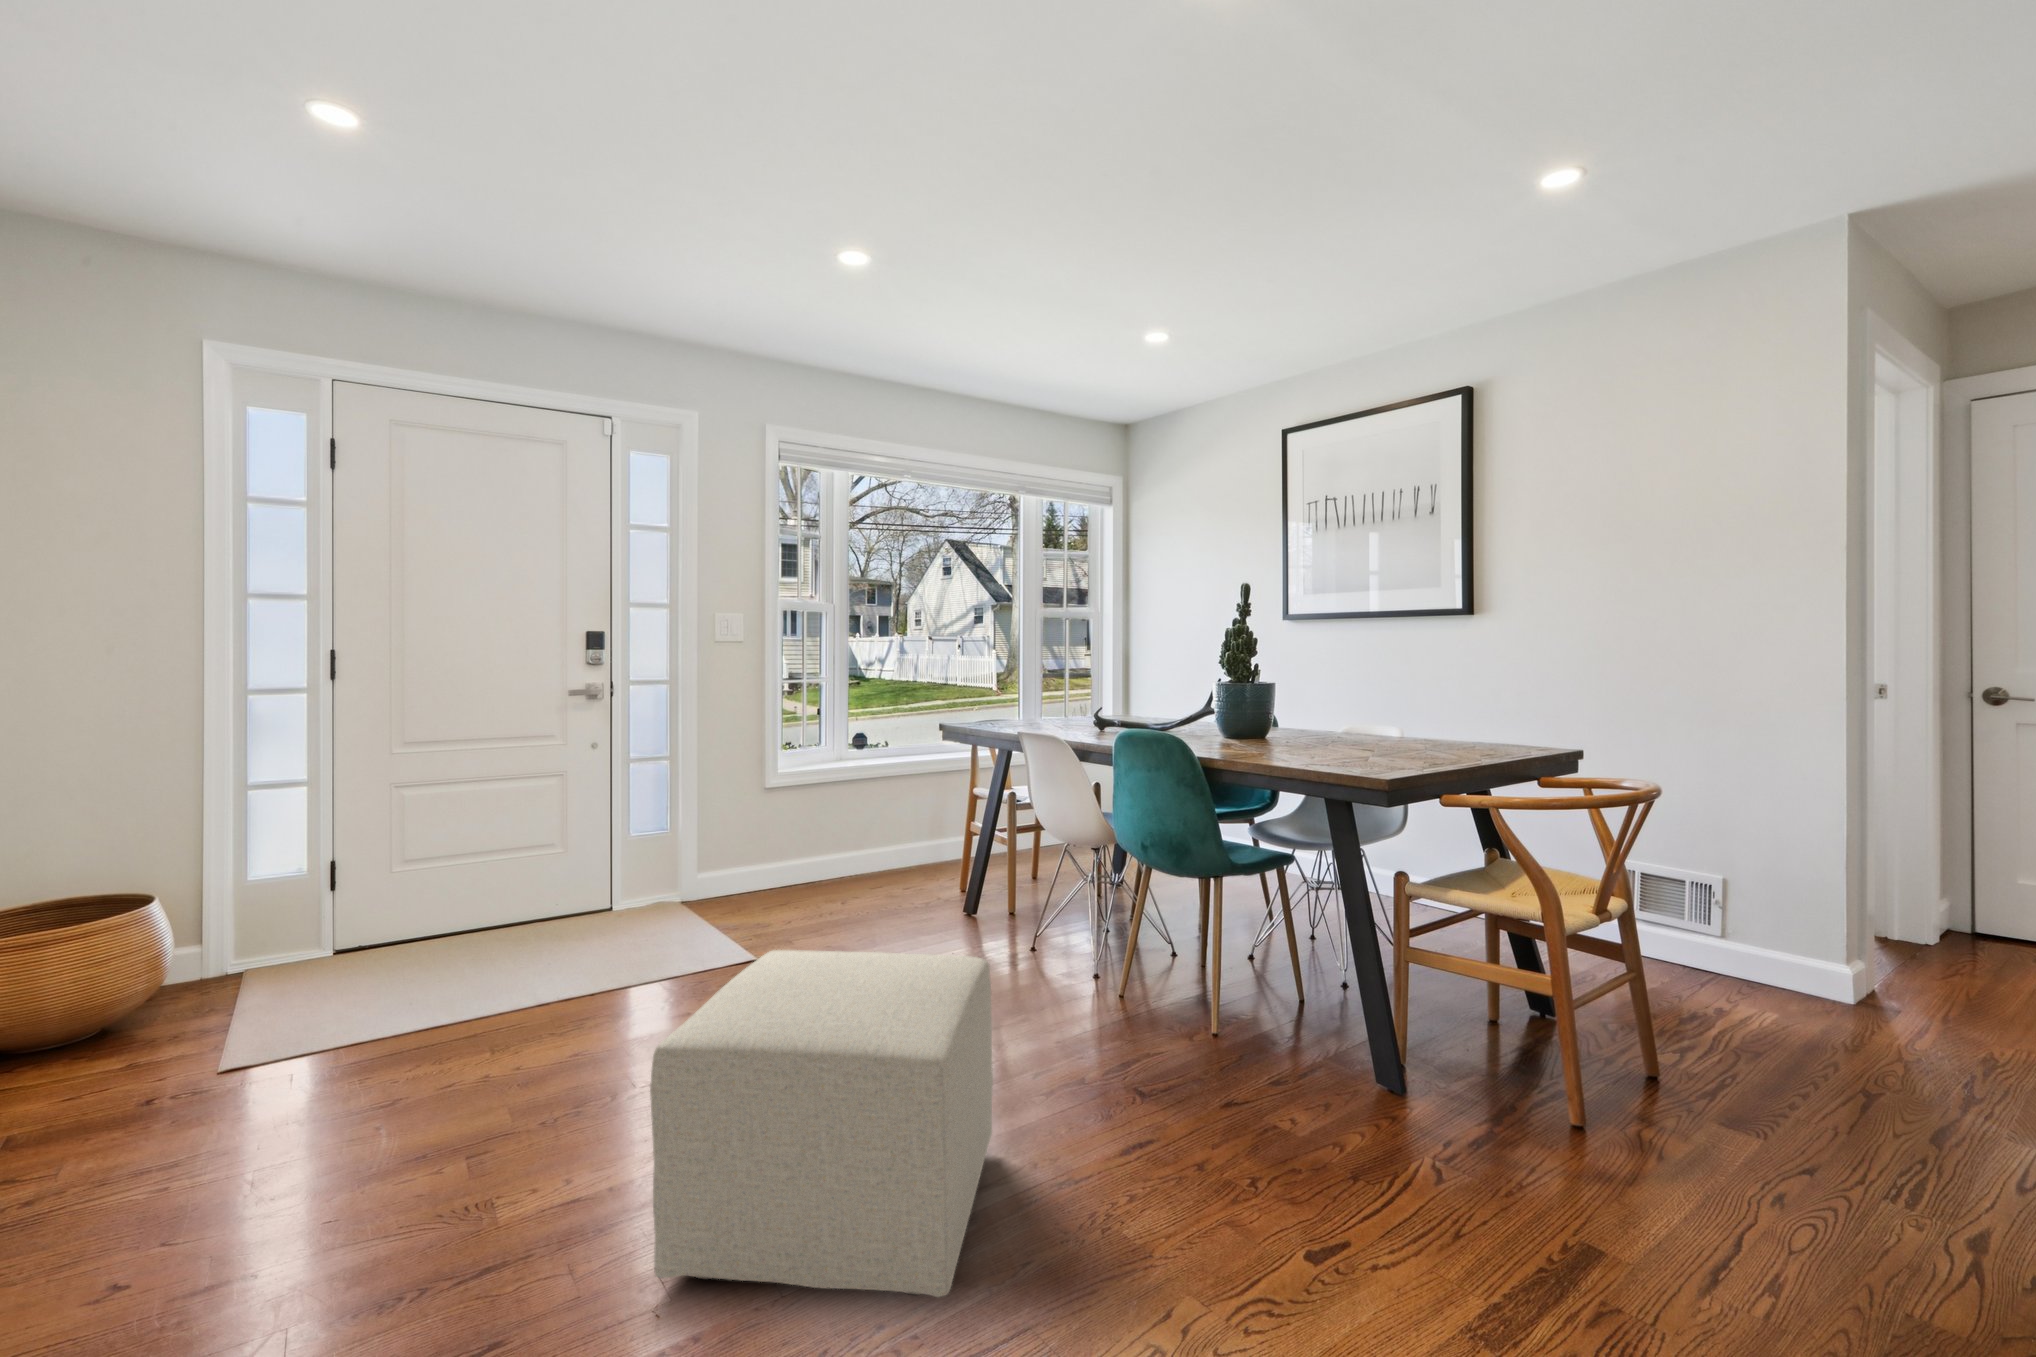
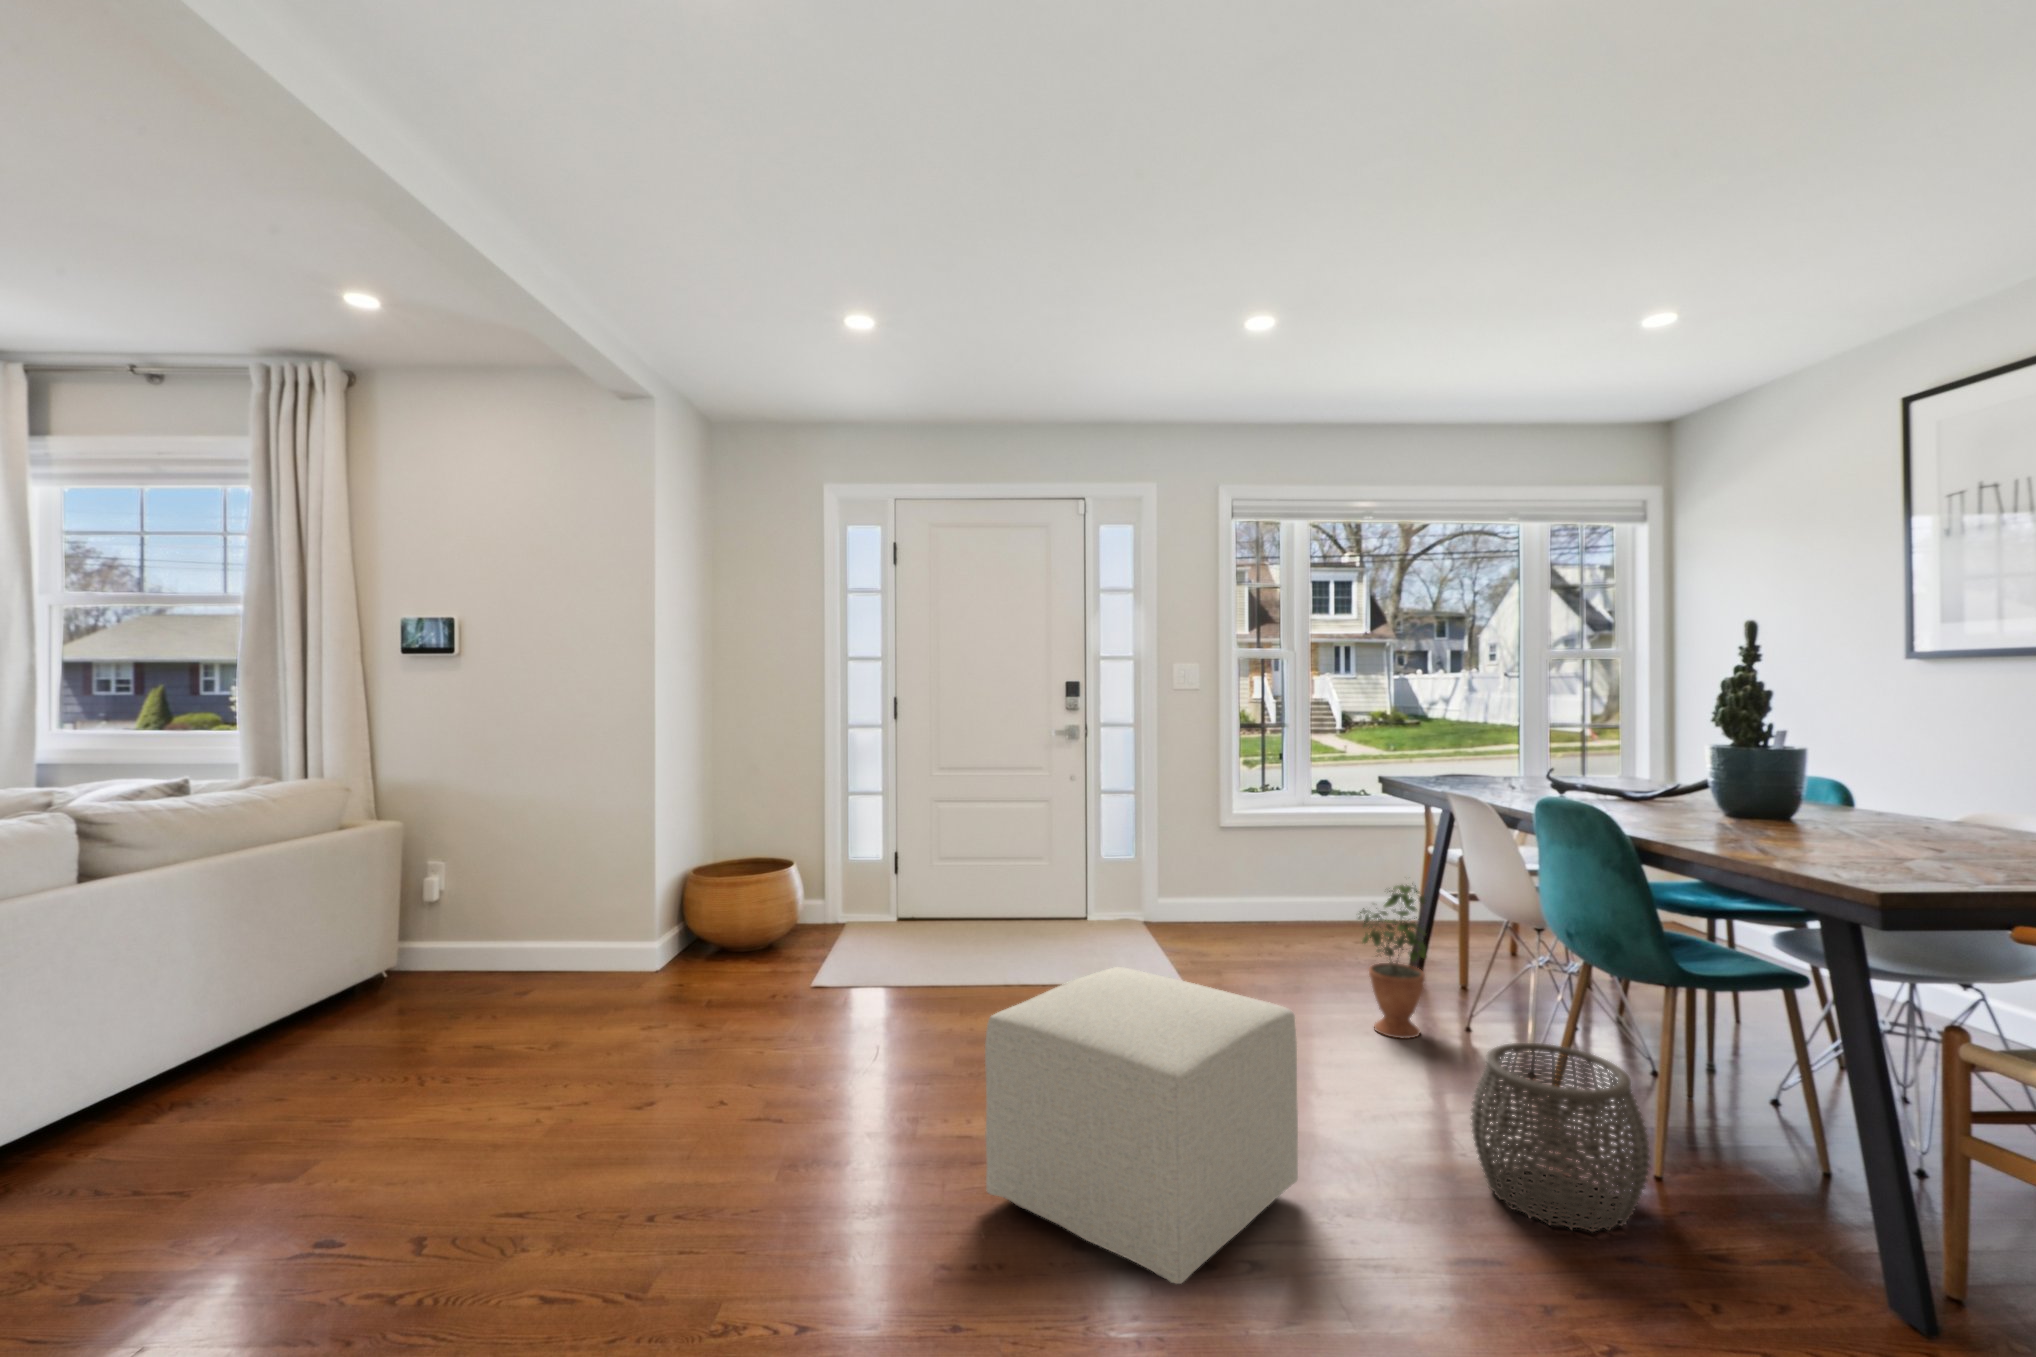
potted plant: none [946,815,1009,967] -> present [1359,885,1426,1039]
woven basket: none [1115,943,1255,1102] -> present [1471,1043,1650,1232]

